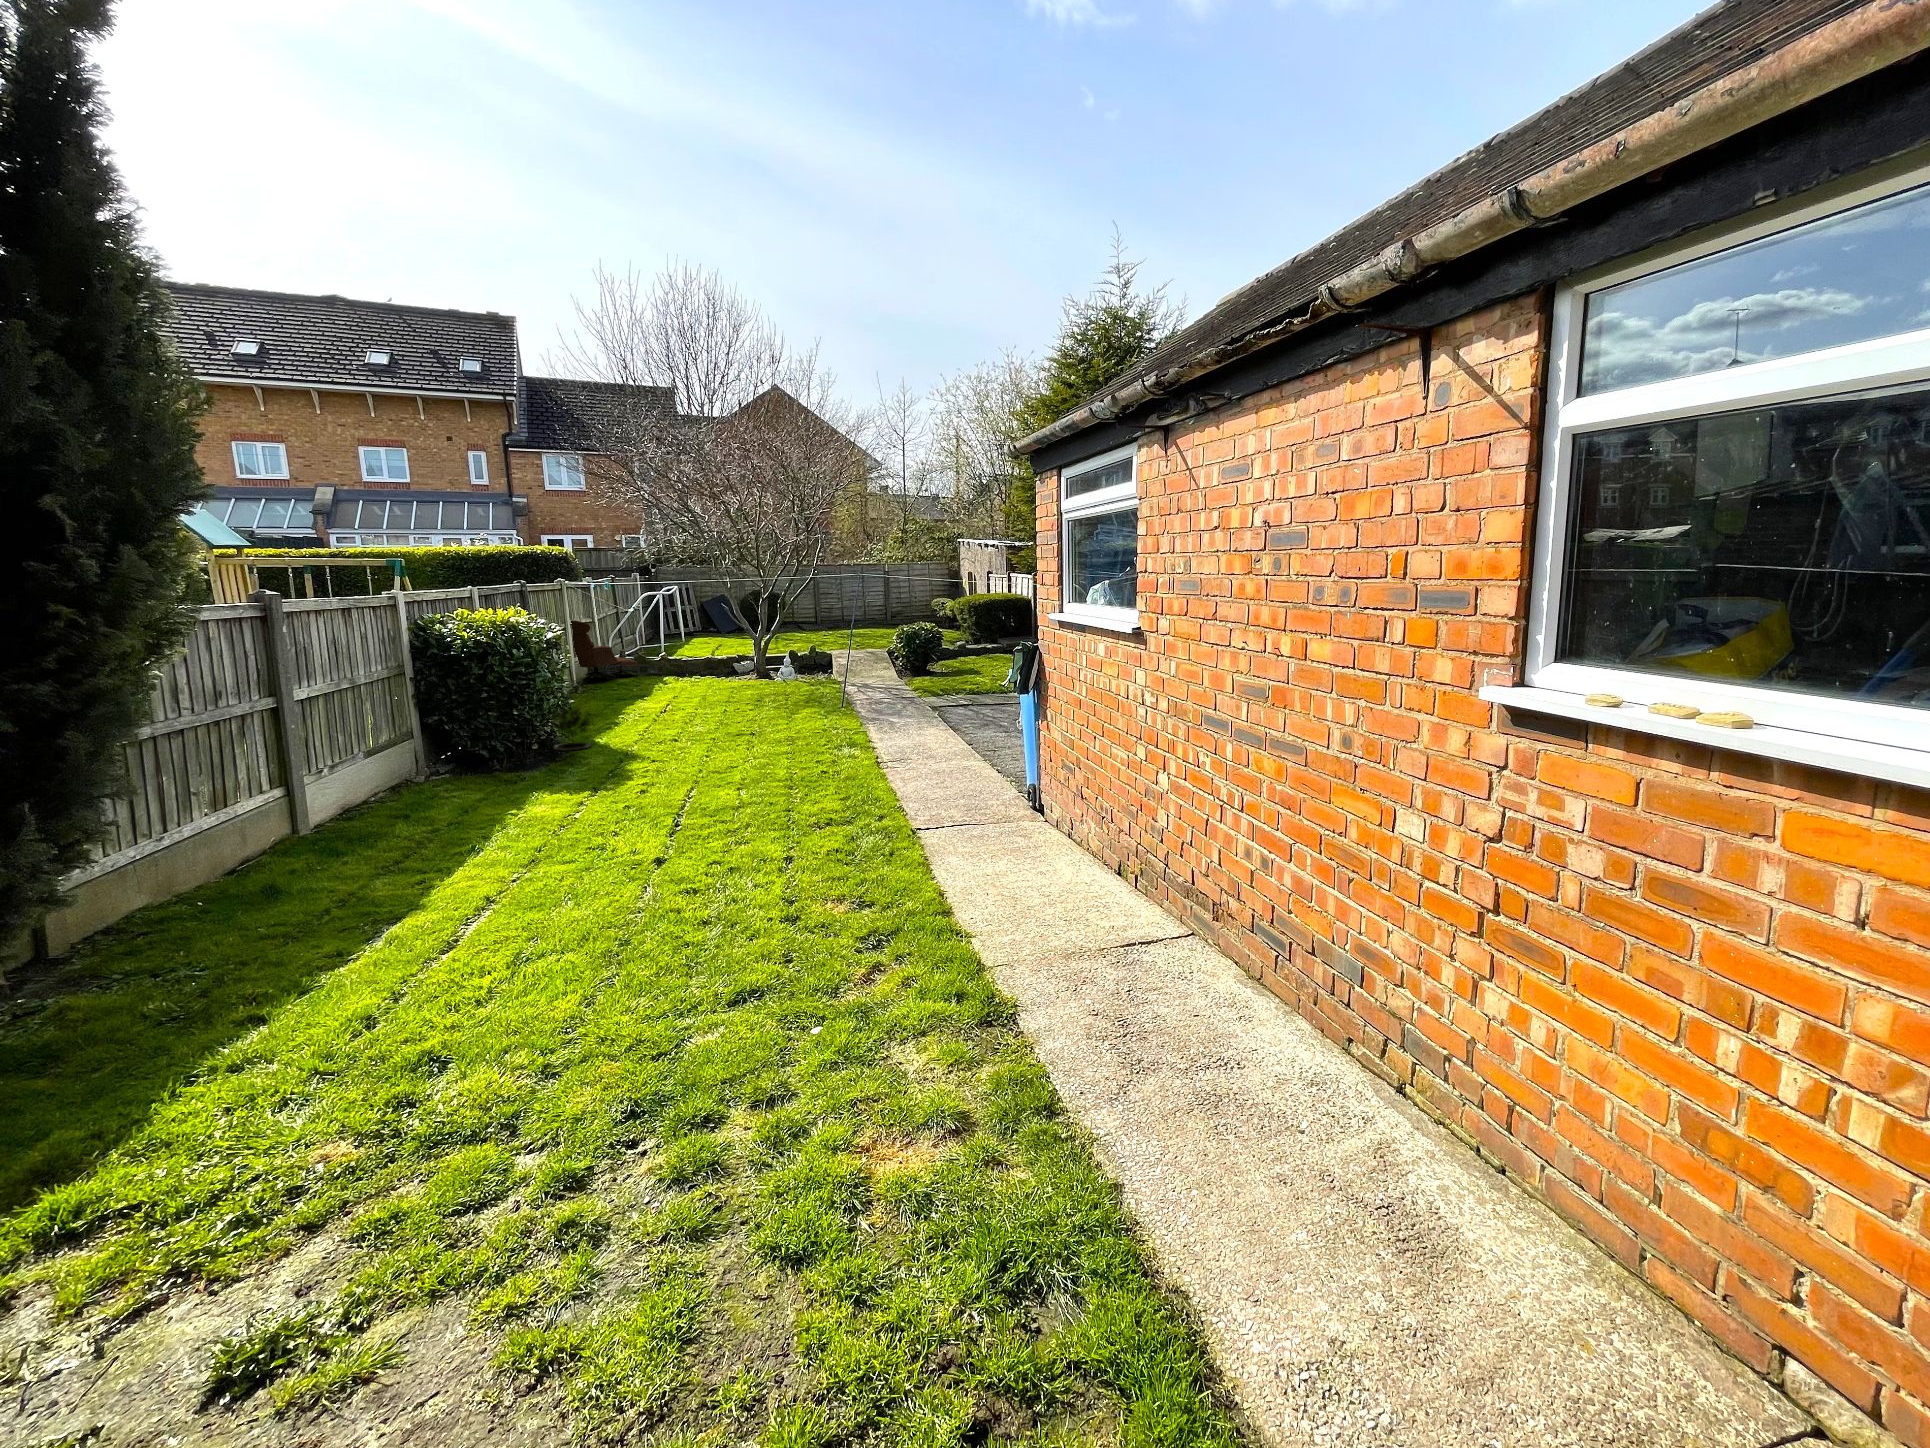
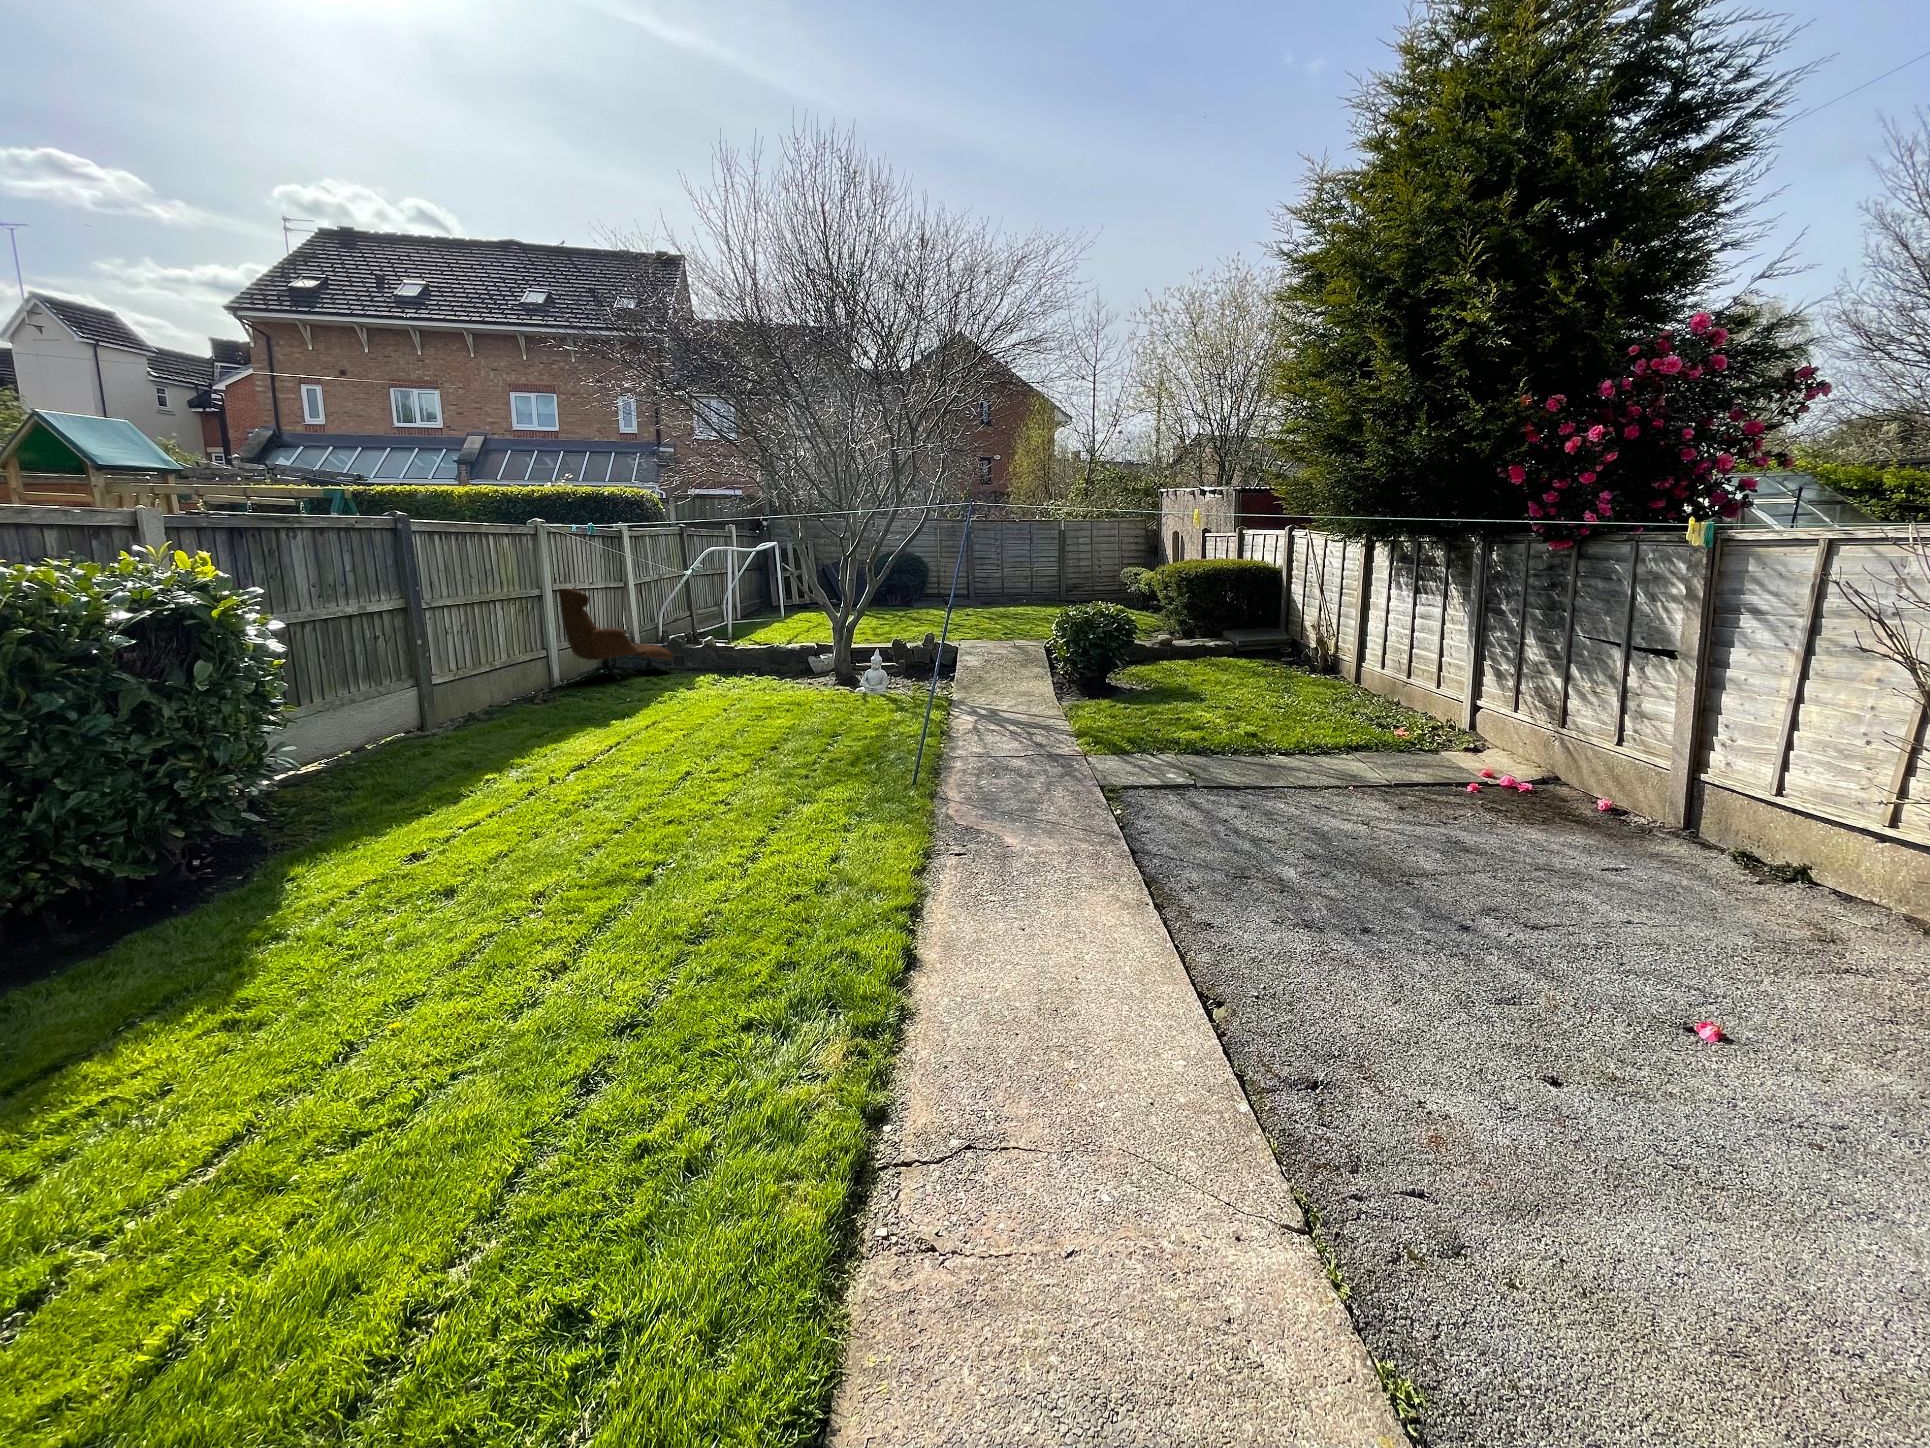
potted tree: present [554,693,590,751] -> none [116,769,252,925]

